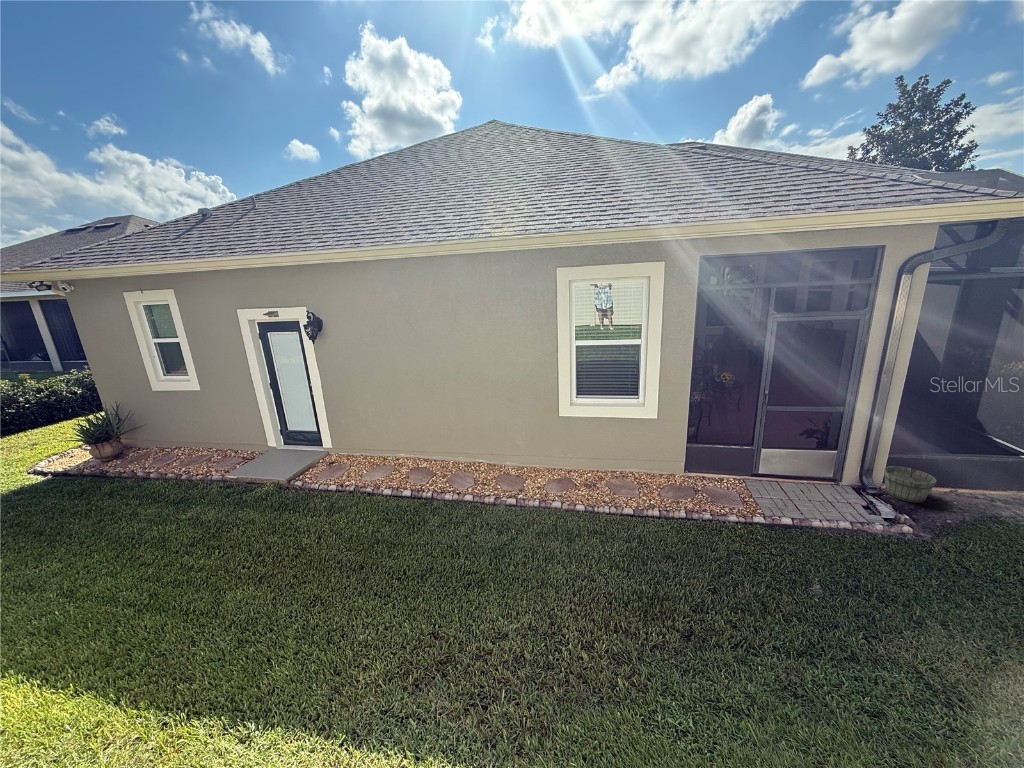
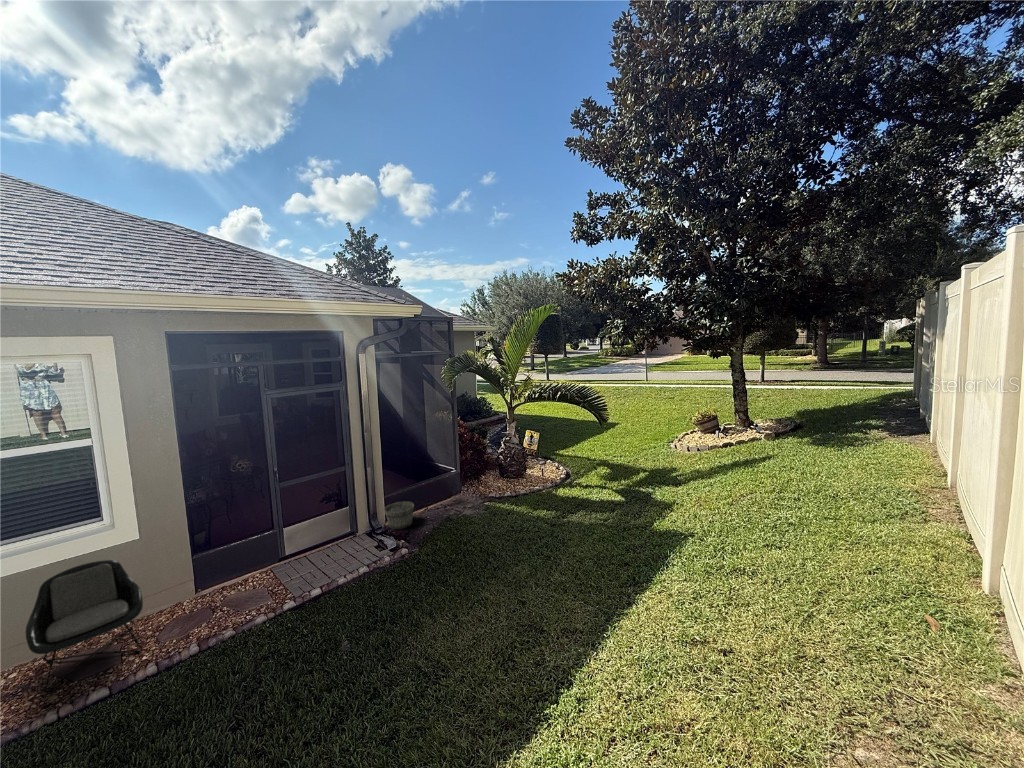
lounge chair: none [600,423,656,495] -> present [26,560,143,692]

